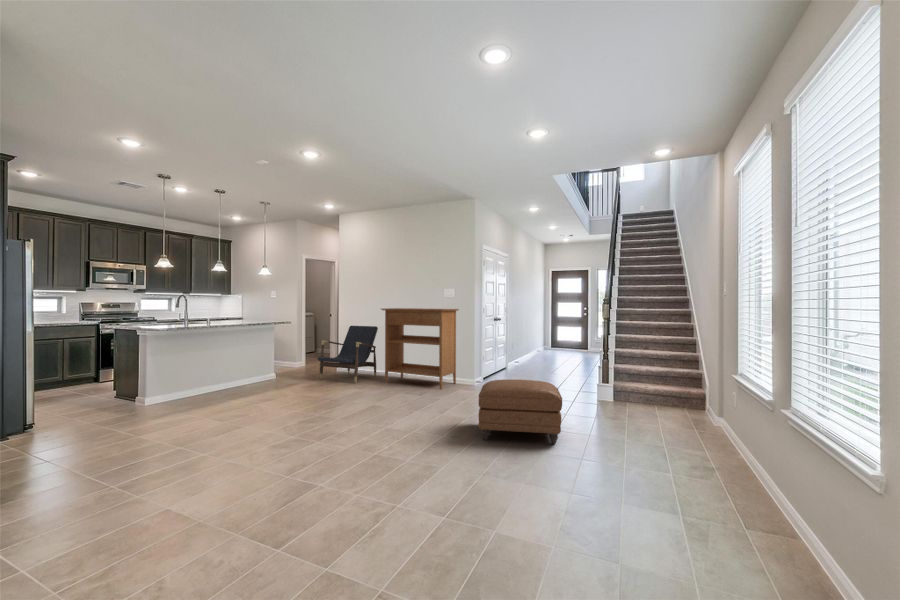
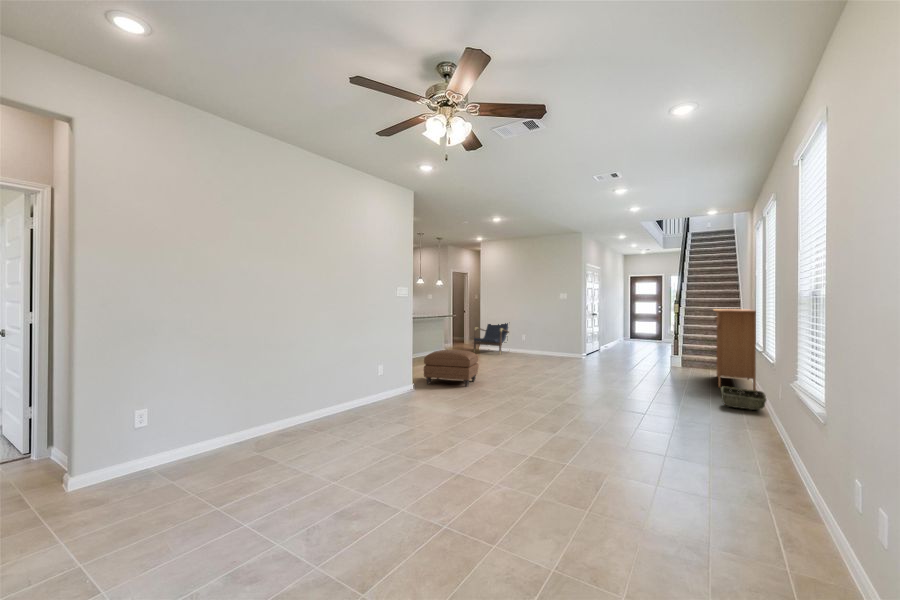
console table: present [381,308,459,389] -> present [714,309,756,390]
ottoman: present [479,379,562,444] -> present [424,350,478,386]
woven basket: none [702,488,818,560] -> present [721,386,766,410]

